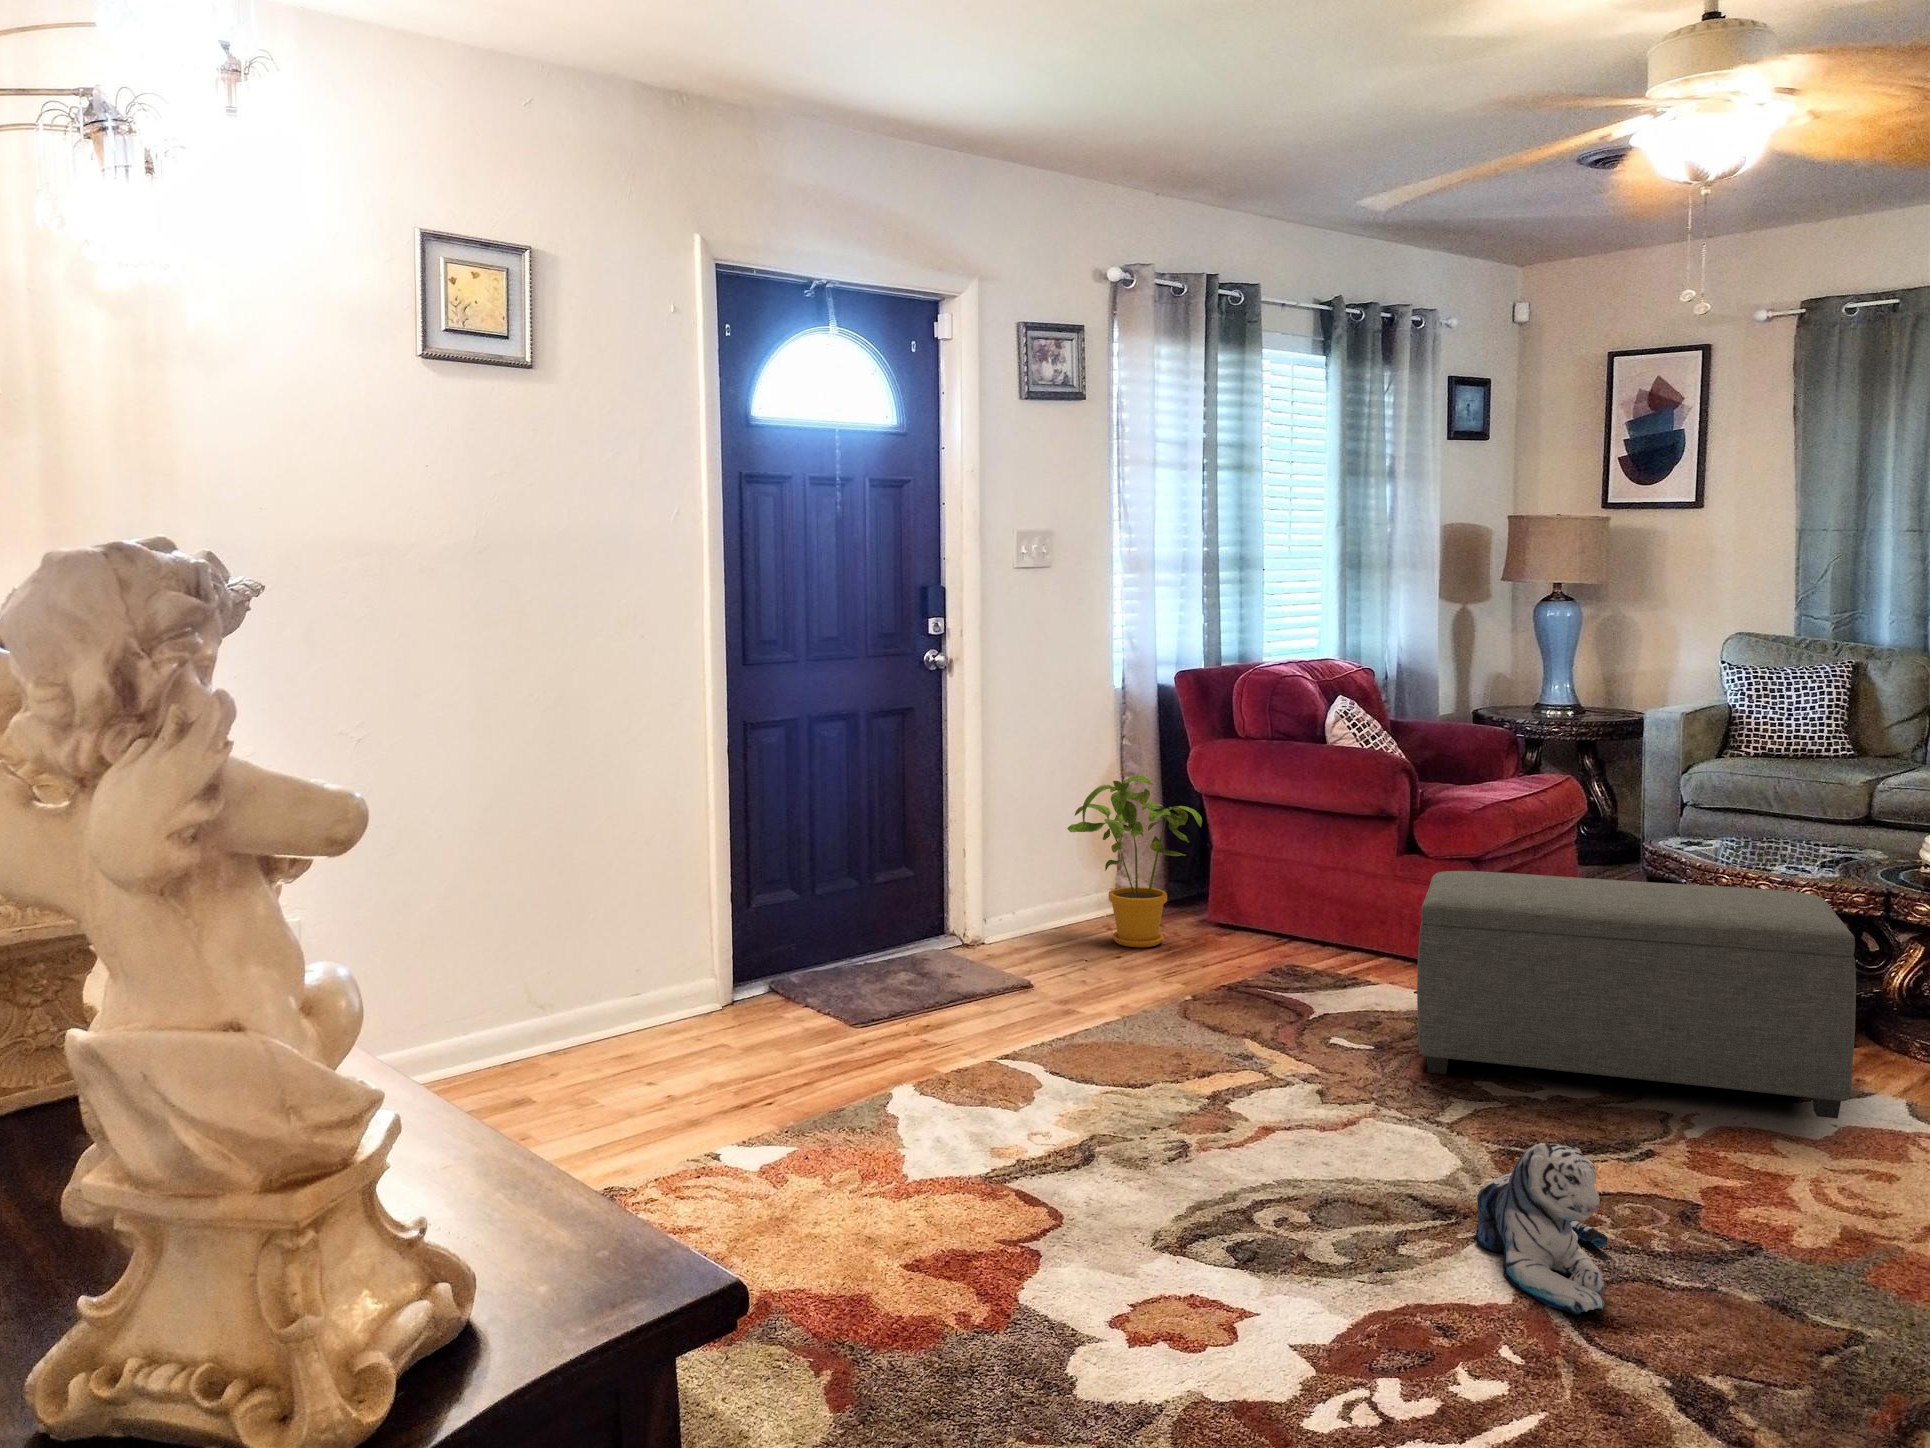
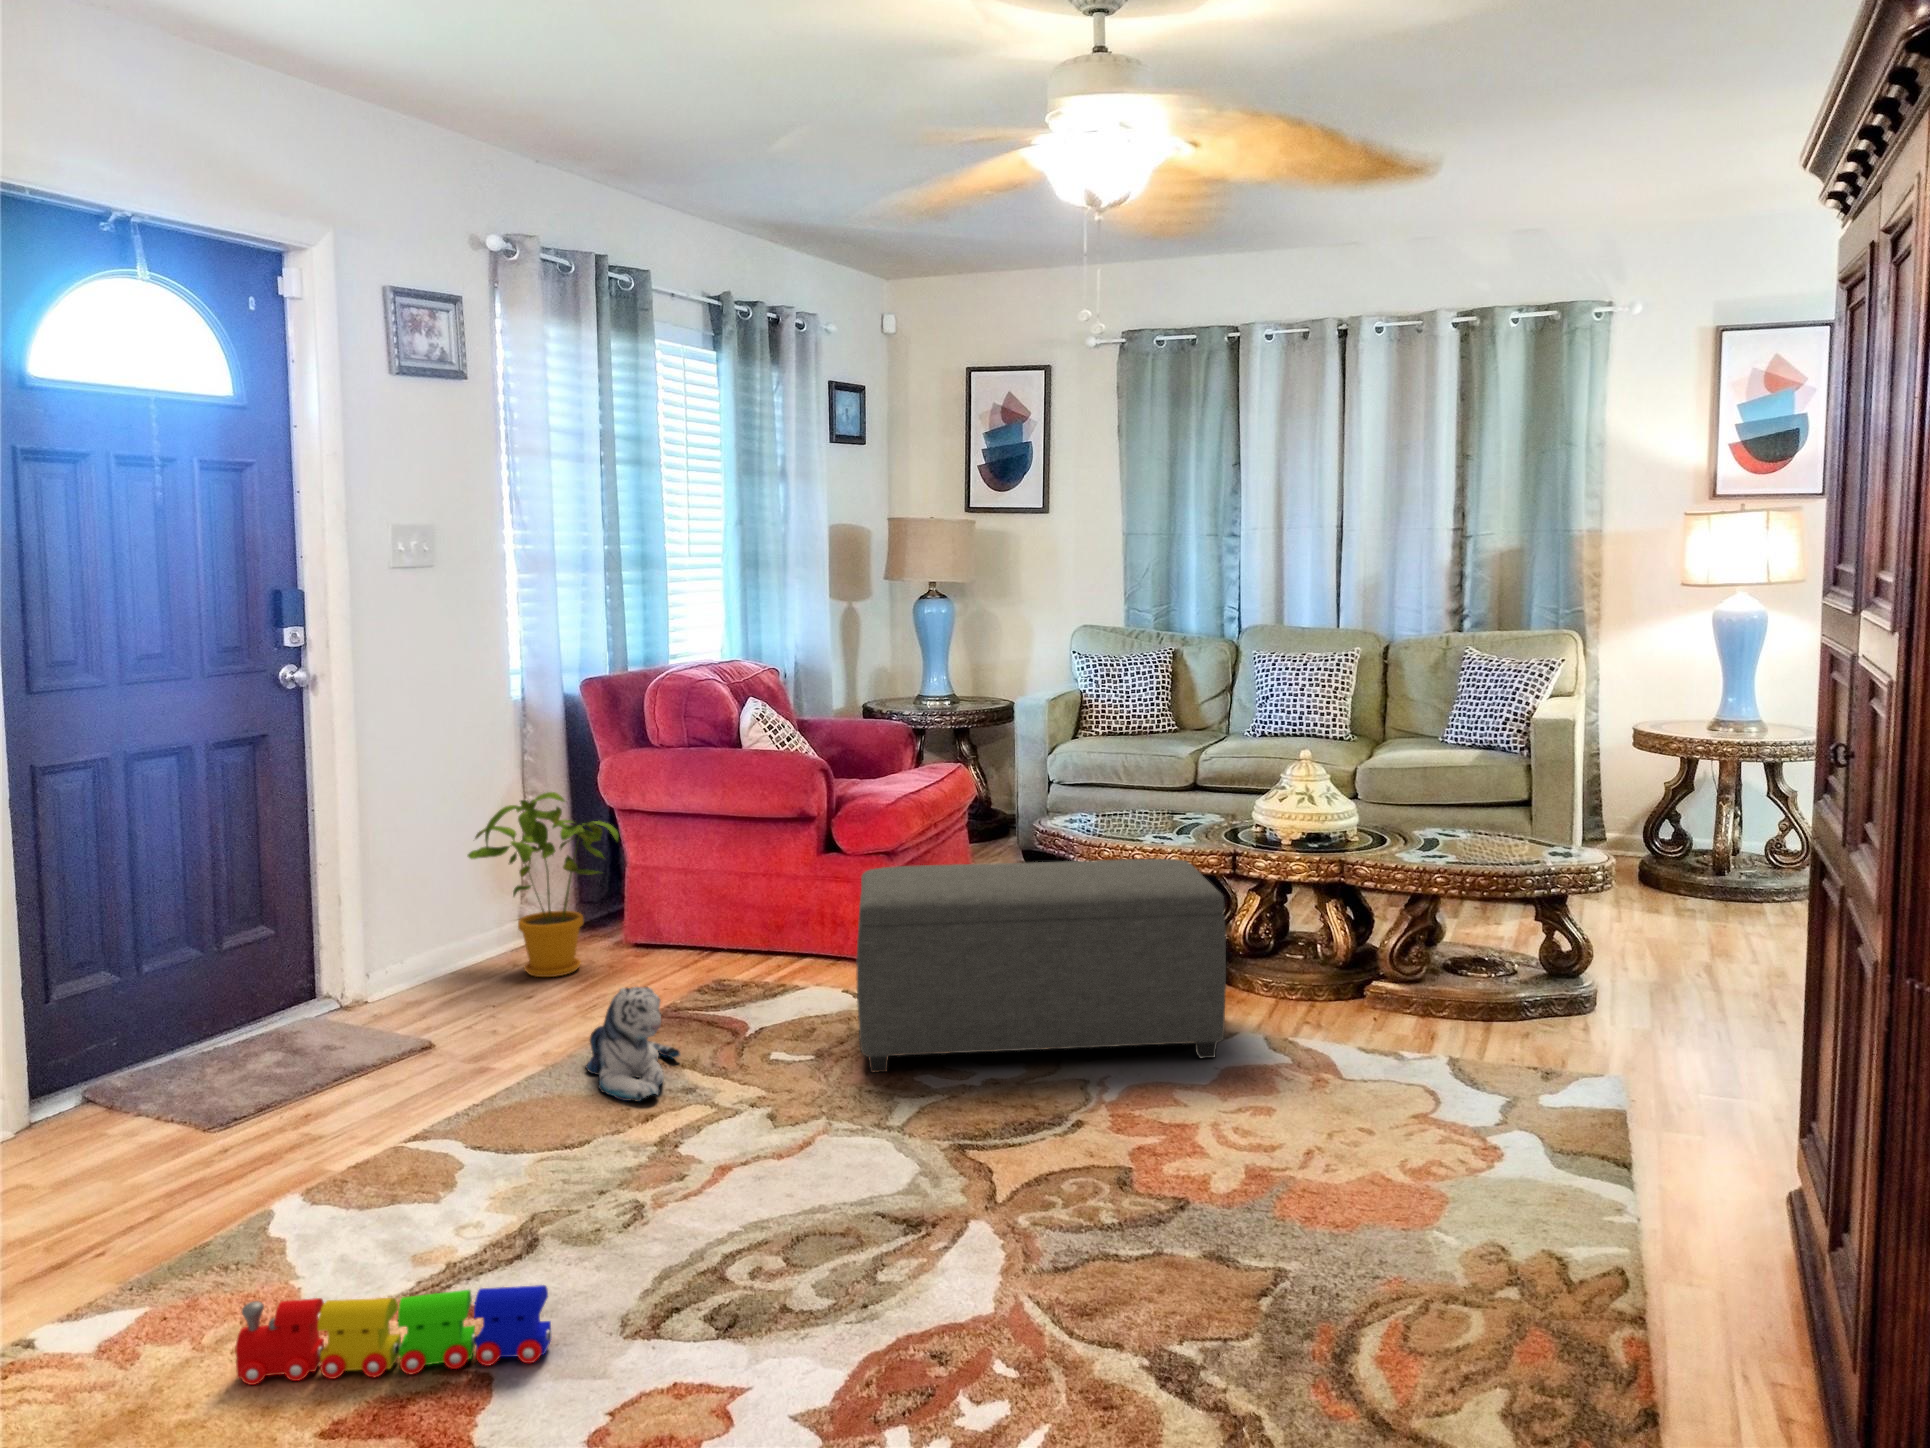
plush toy: present [1474,1143,1608,1315] -> present [586,987,680,1101]
toy train: none [858,1151,1096,1248] -> present [236,1285,552,1385]

